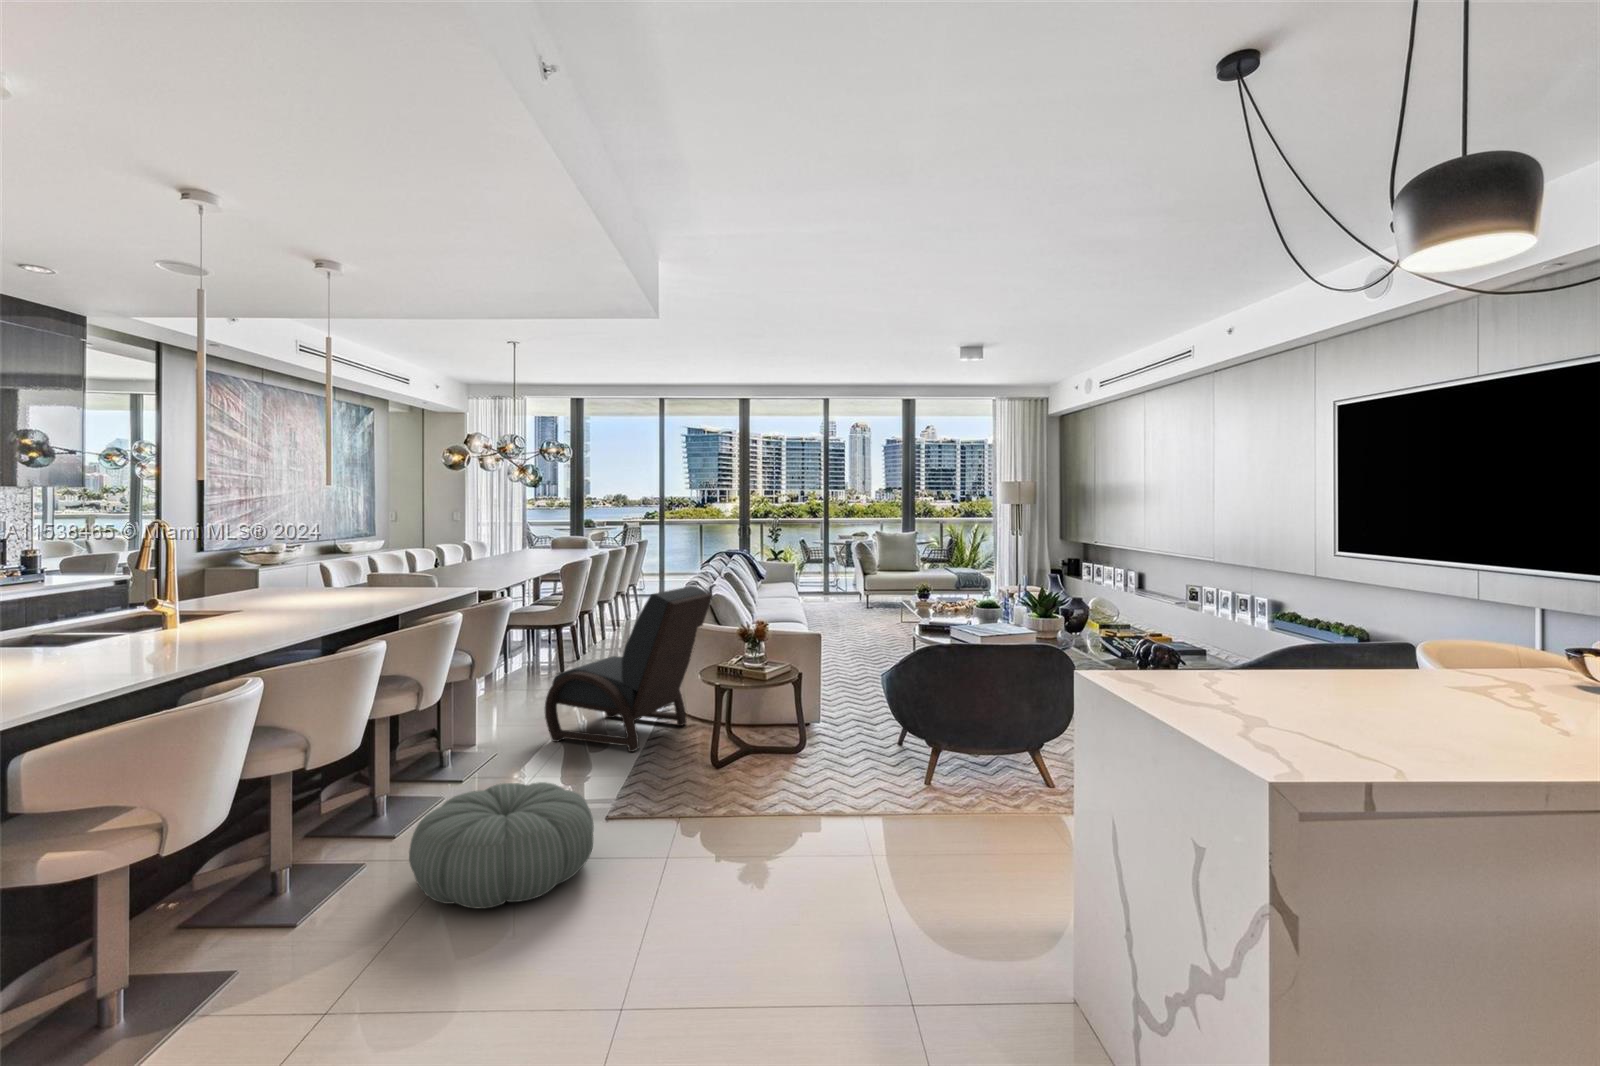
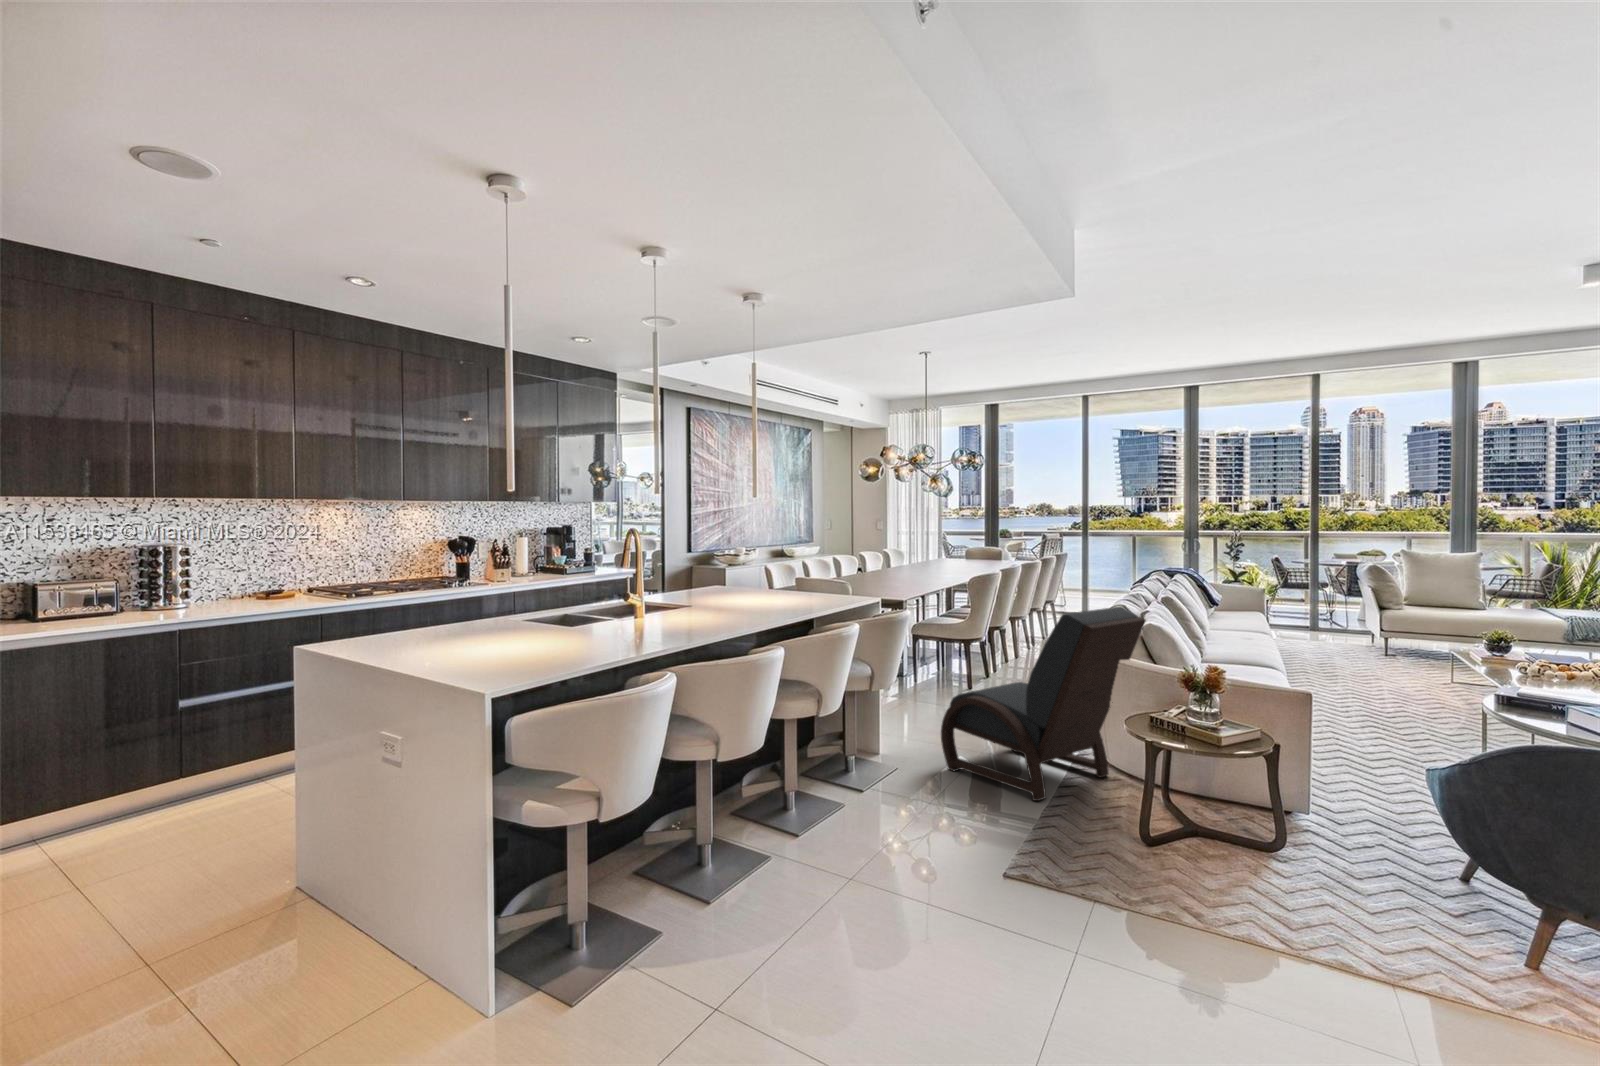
pouf: present [409,782,594,908] -> none [773,820,974,978]

